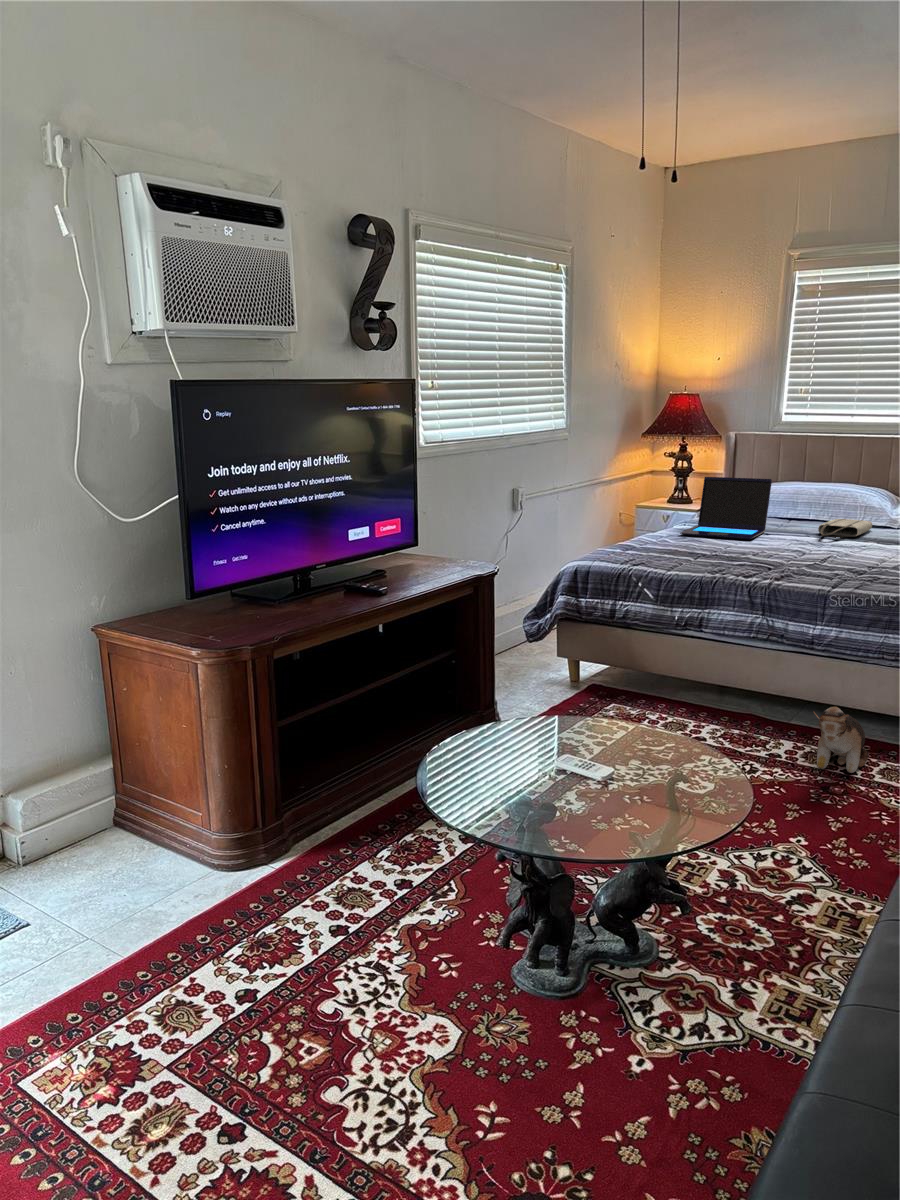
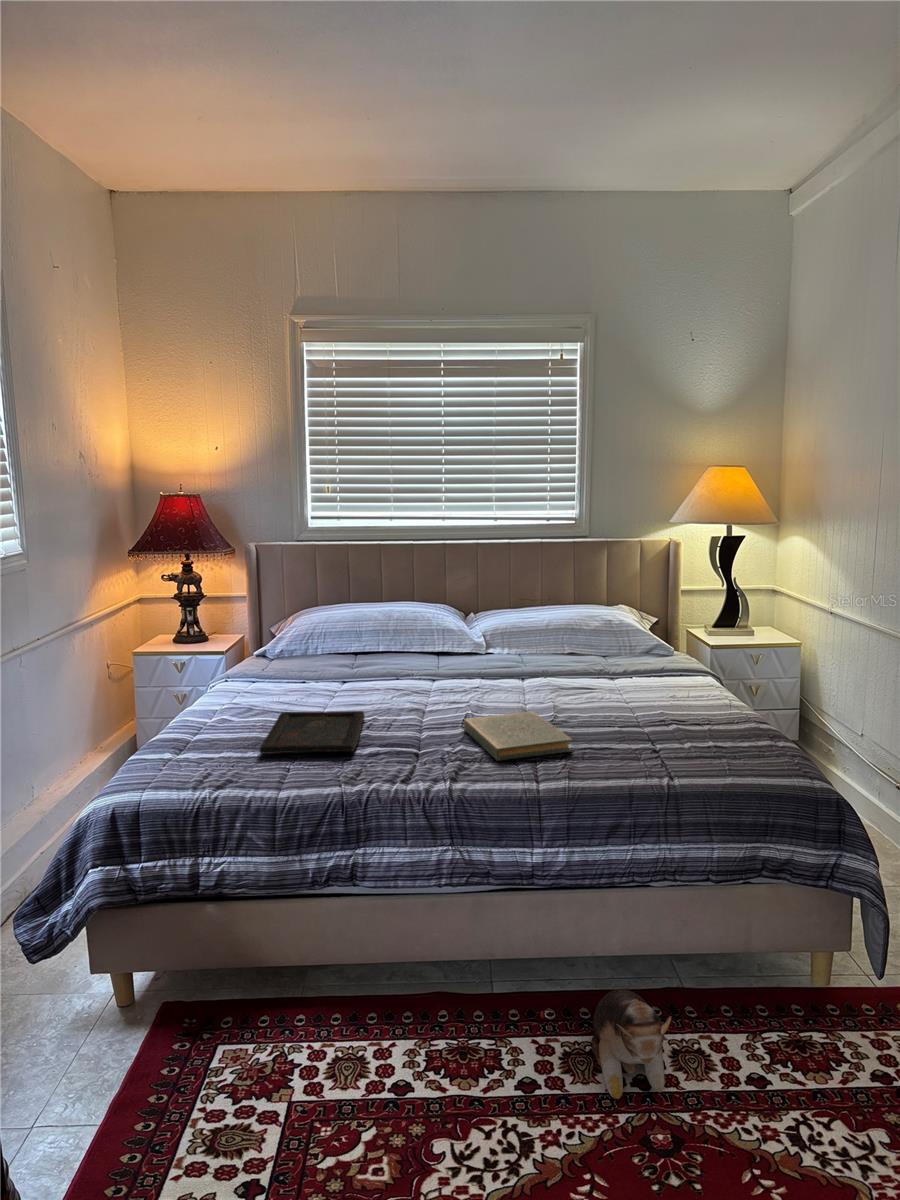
laptop: present [681,477,772,540] -> none [245,609,352,704]
tote bag: present [818,519,872,537] -> none [416,650,466,681]
tray: none [667,538,751,559] -> present [260,711,365,754]
book: none [814,553,877,577] -> present [464,712,572,761]

